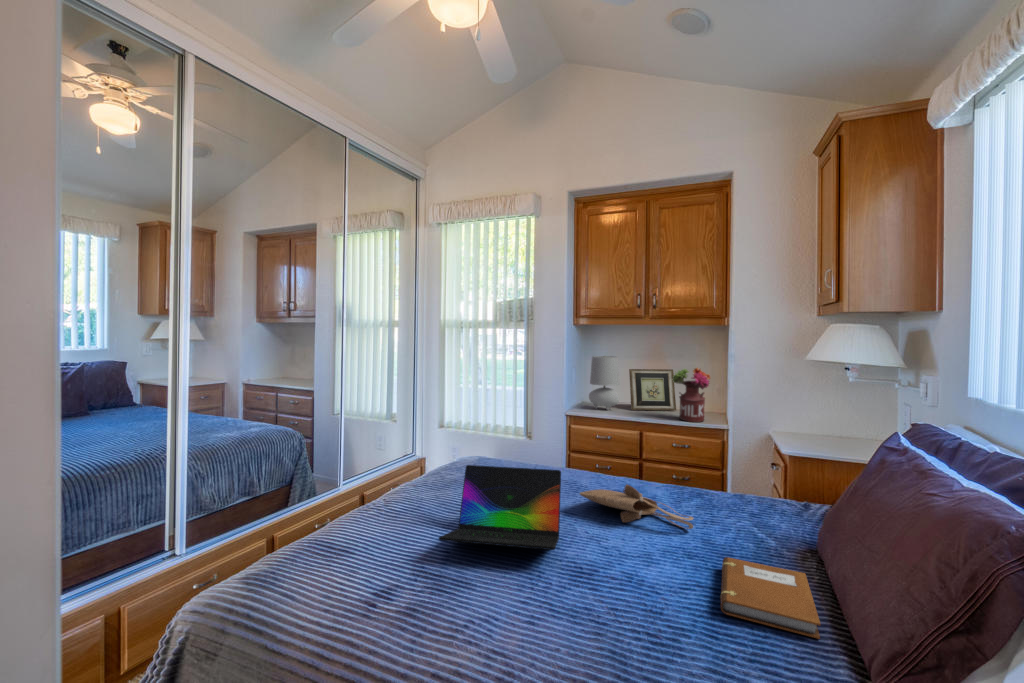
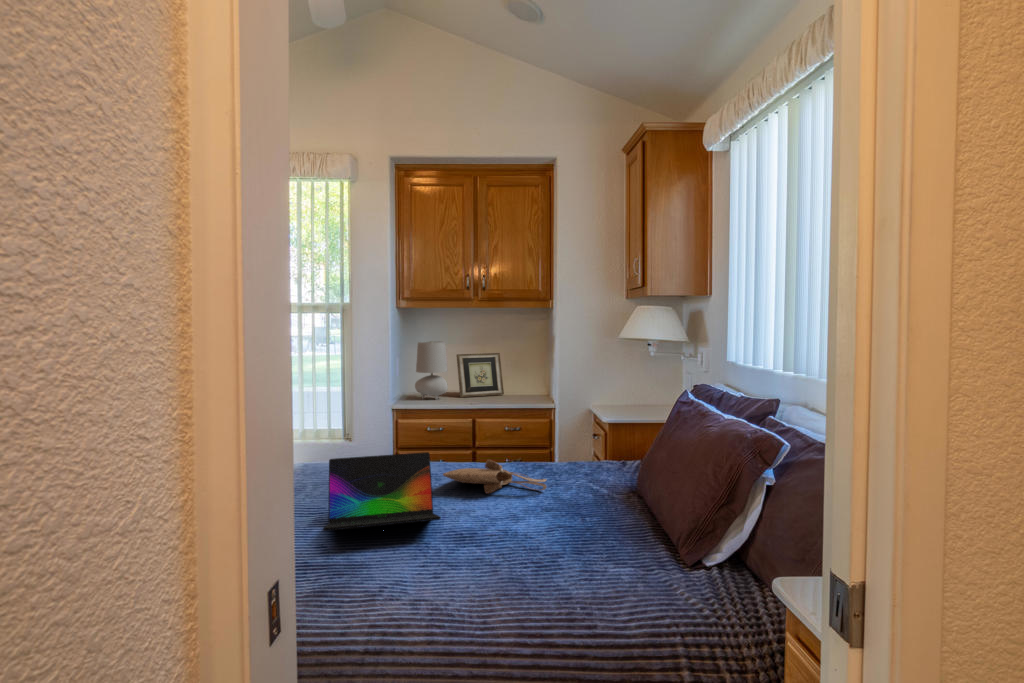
flower arrangement: present [673,368,710,422] -> none [502,350,538,404]
notebook: present [720,557,820,639] -> none [575,502,648,540]

